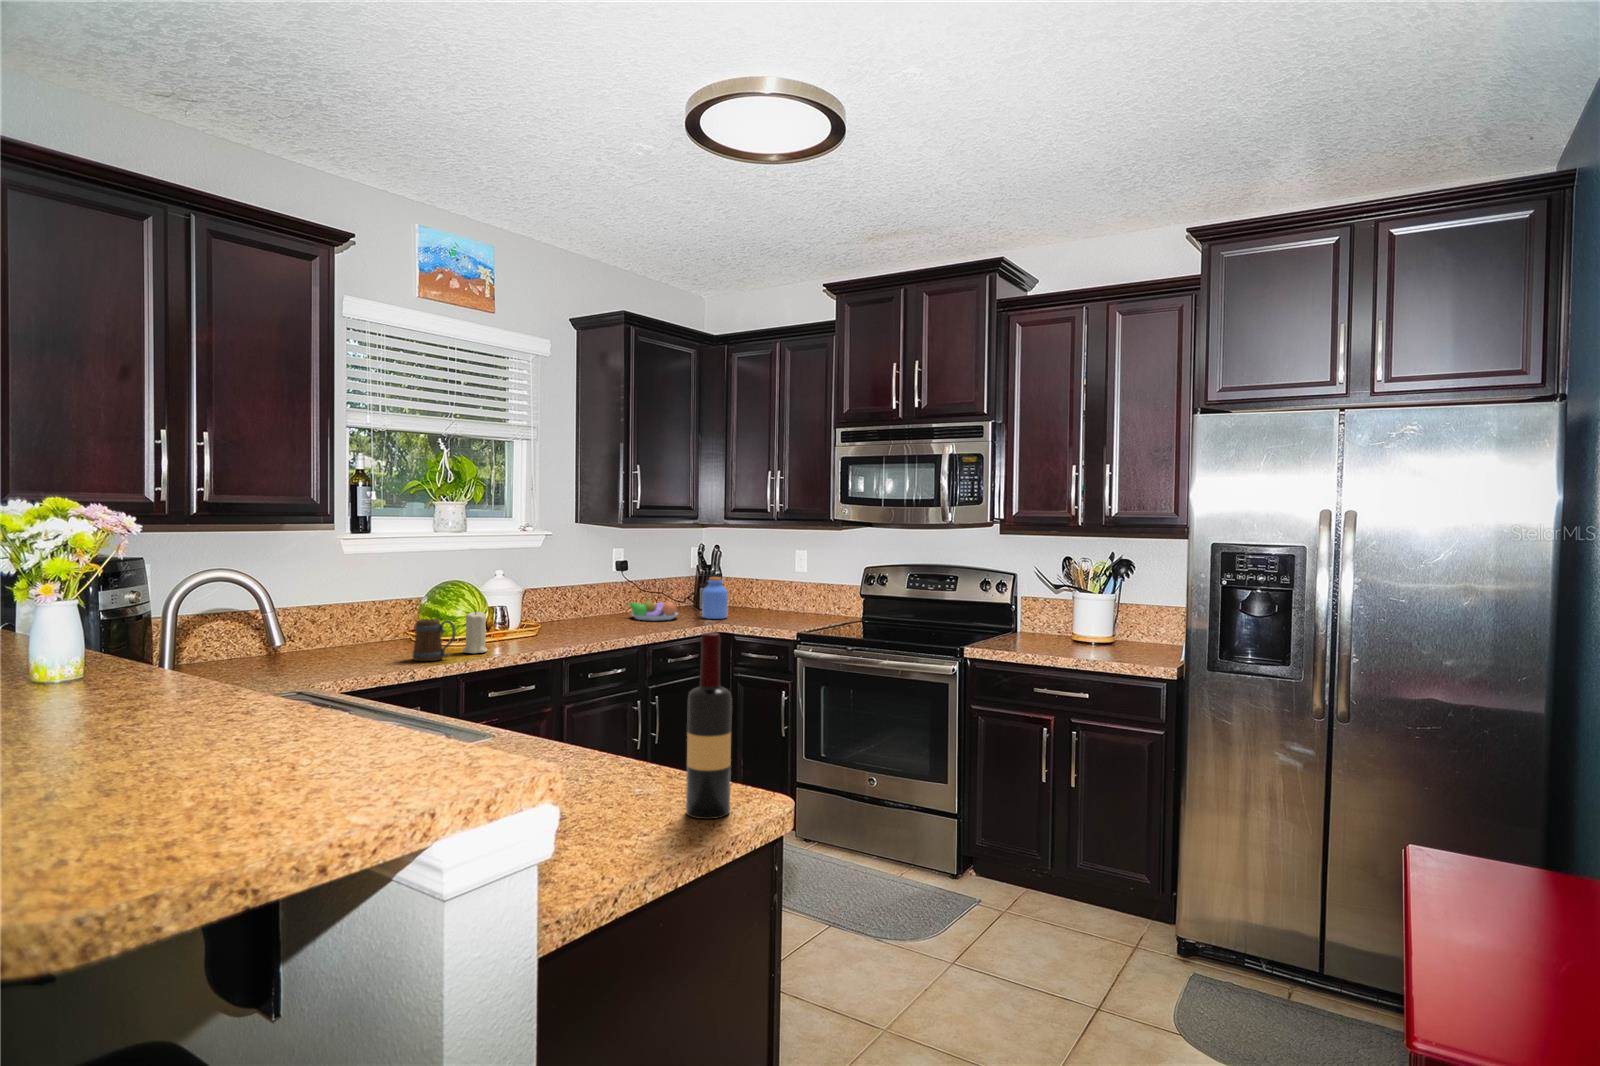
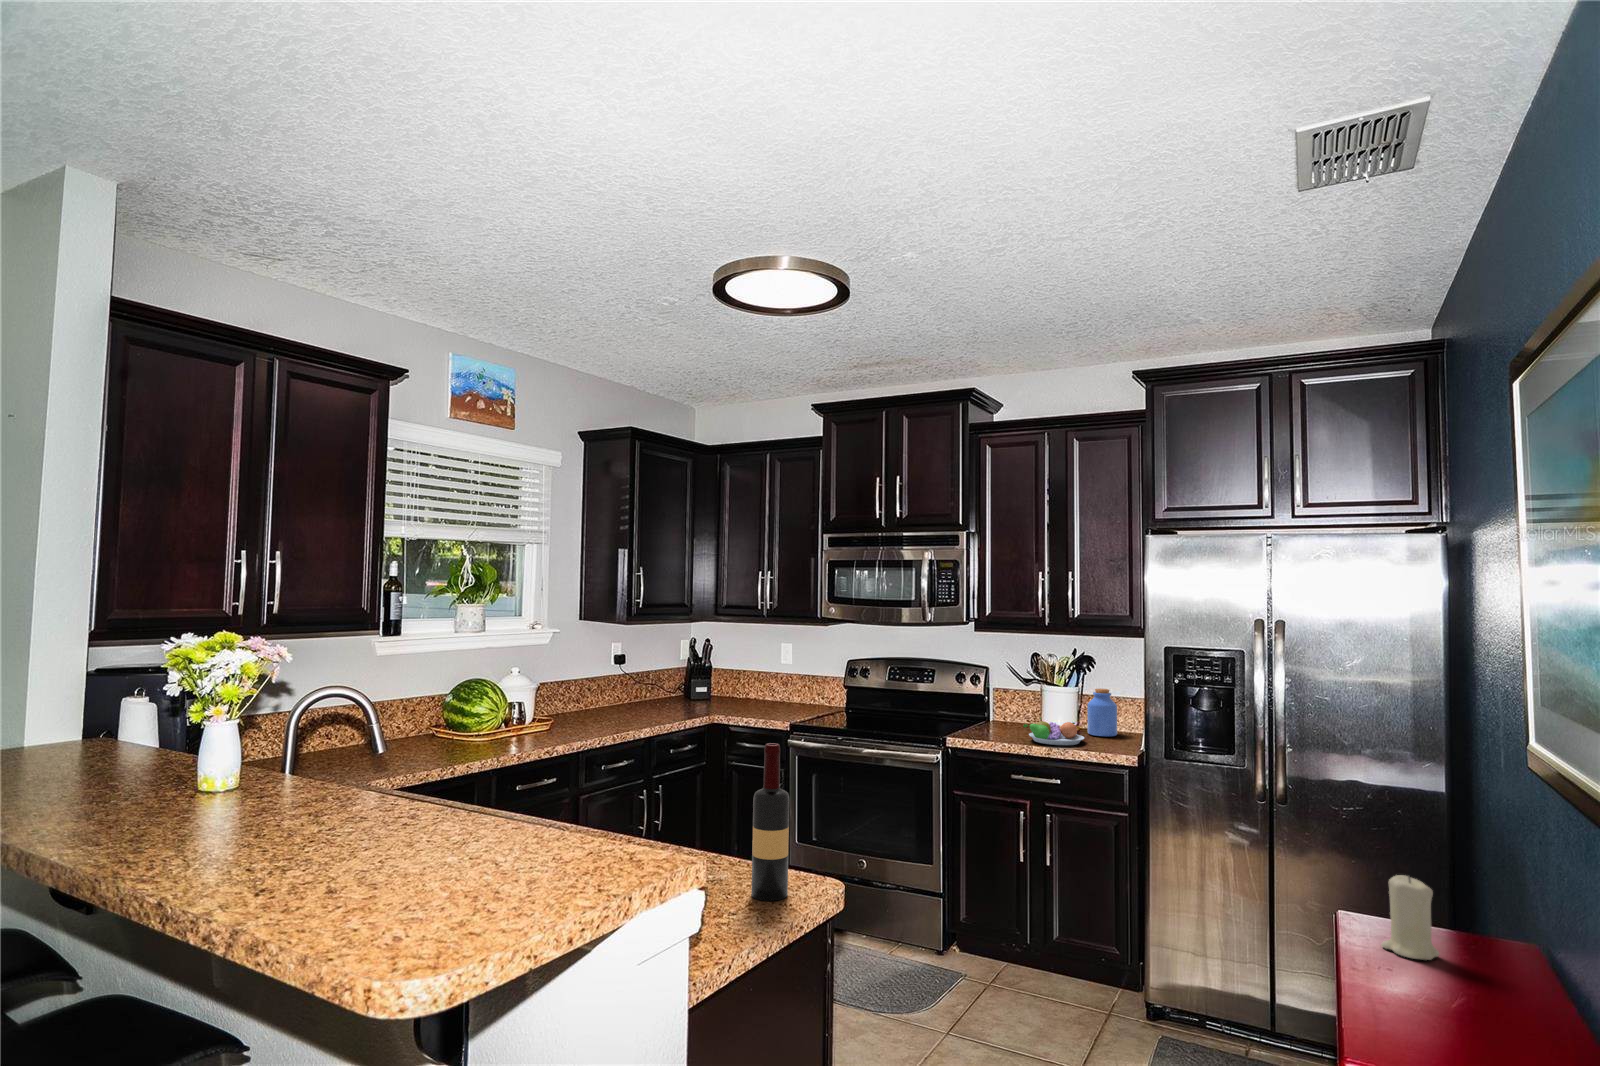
jar: present [702,577,728,619] -> present [1087,689,1117,737]
fruit bowl: present [626,599,678,621] -> present [1023,718,1084,745]
candle: present [463,611,488,653] -> present [1381,875,1439,960]
mug: present [413,619,456,661] -> none [445,717,486,757]

